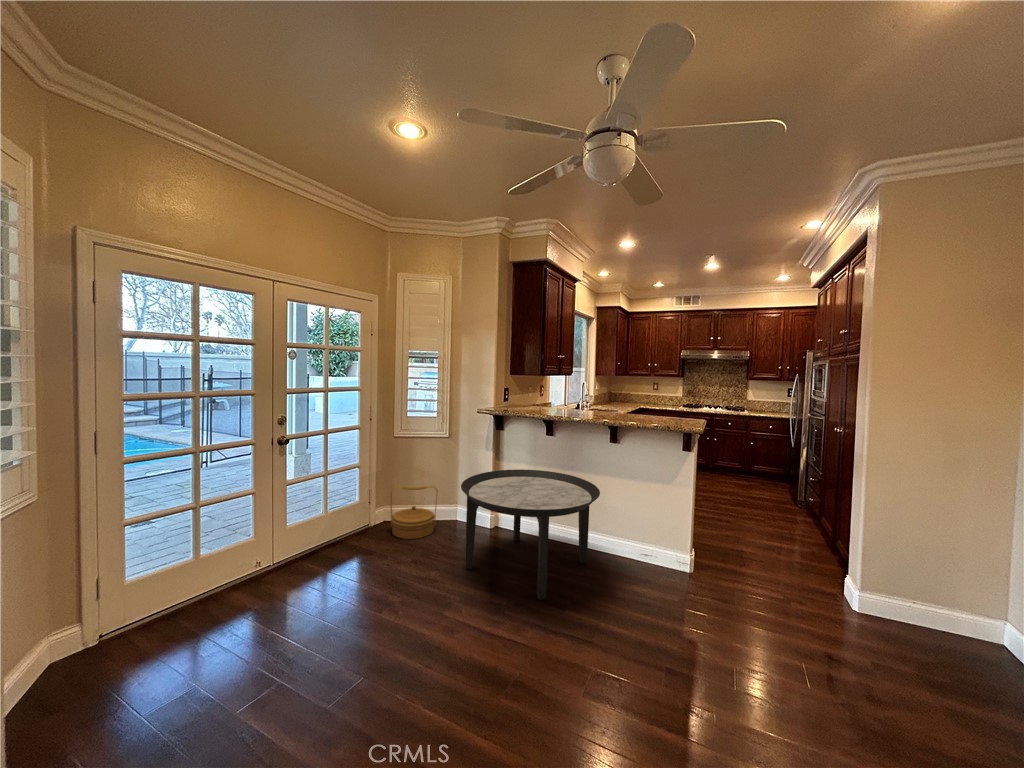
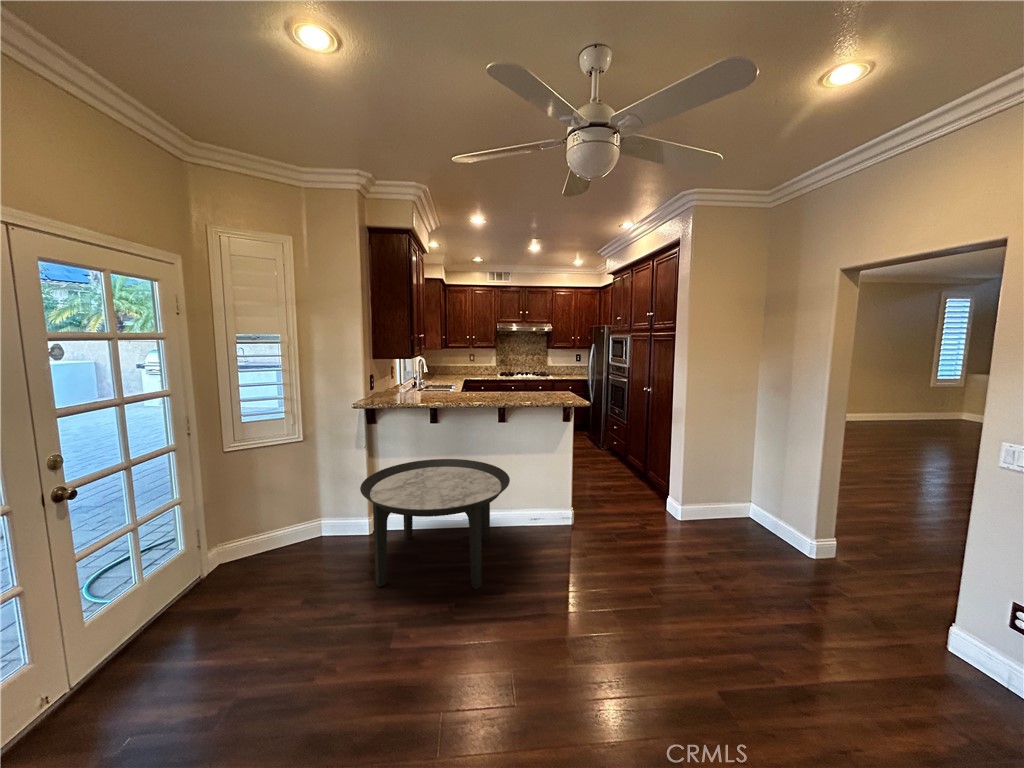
woven basket: present [390,486,438,539] -> none [235,504,303,580]

